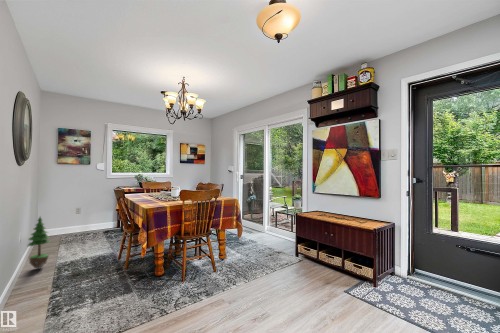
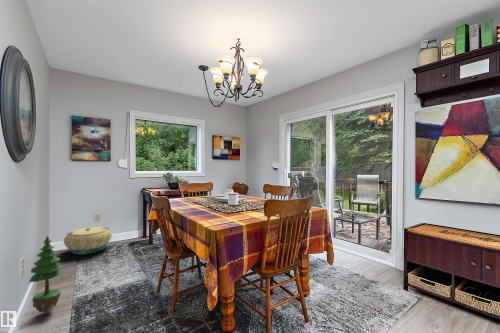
basket: none [51,218,90,238] -> present [64,227,112,254]

